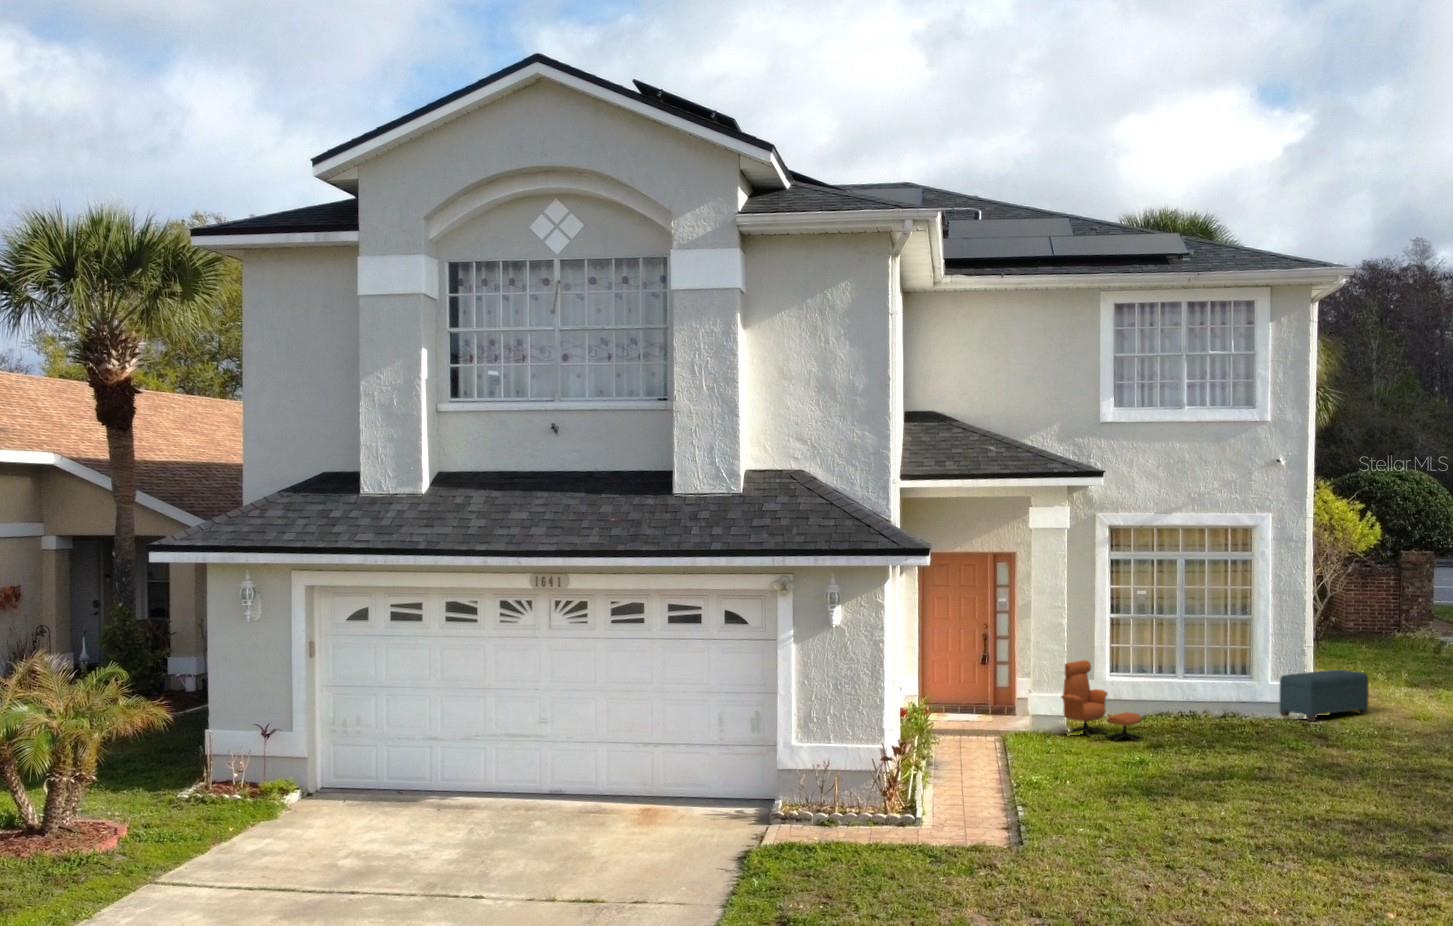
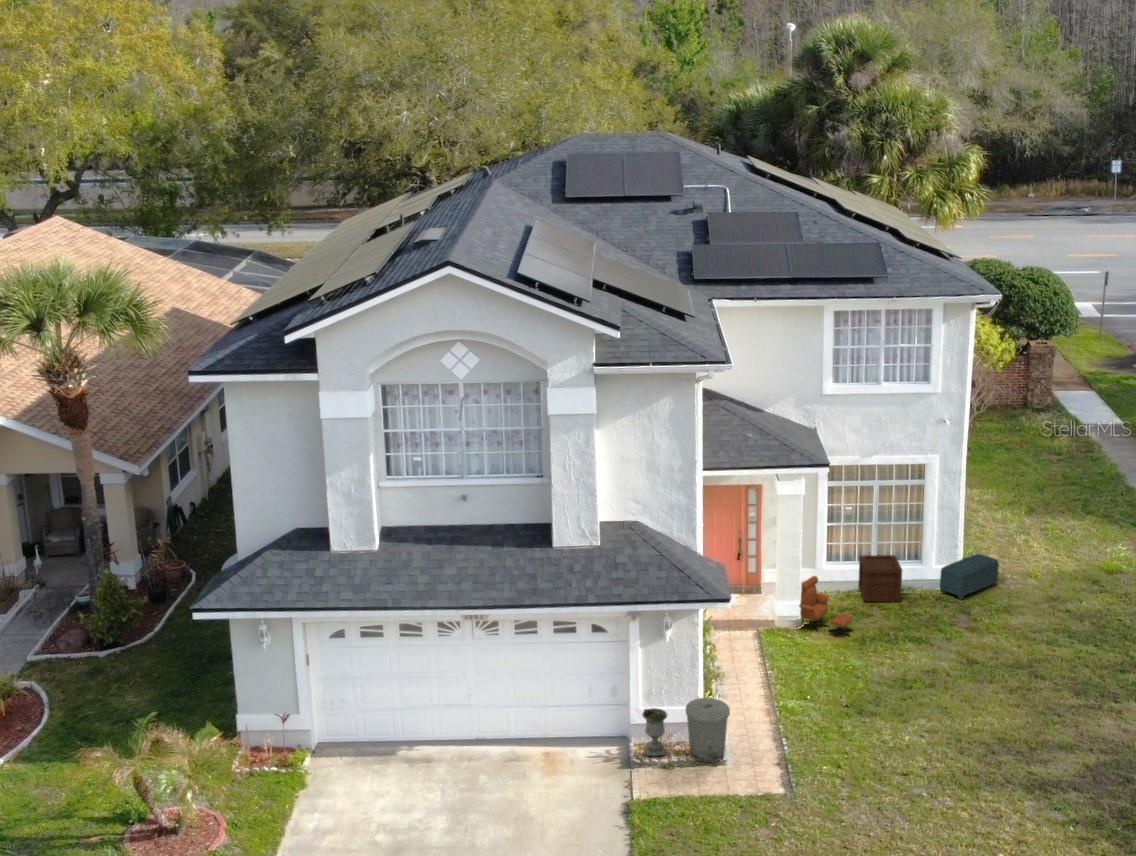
wooden crate: none [1158,660,1220,721] -> present [858,555,902,602]
trash can: none [857,725,925,819] -> present [685,698,730,763]
planter: none [791,736,831,813] -> present [643,708,667,756]

